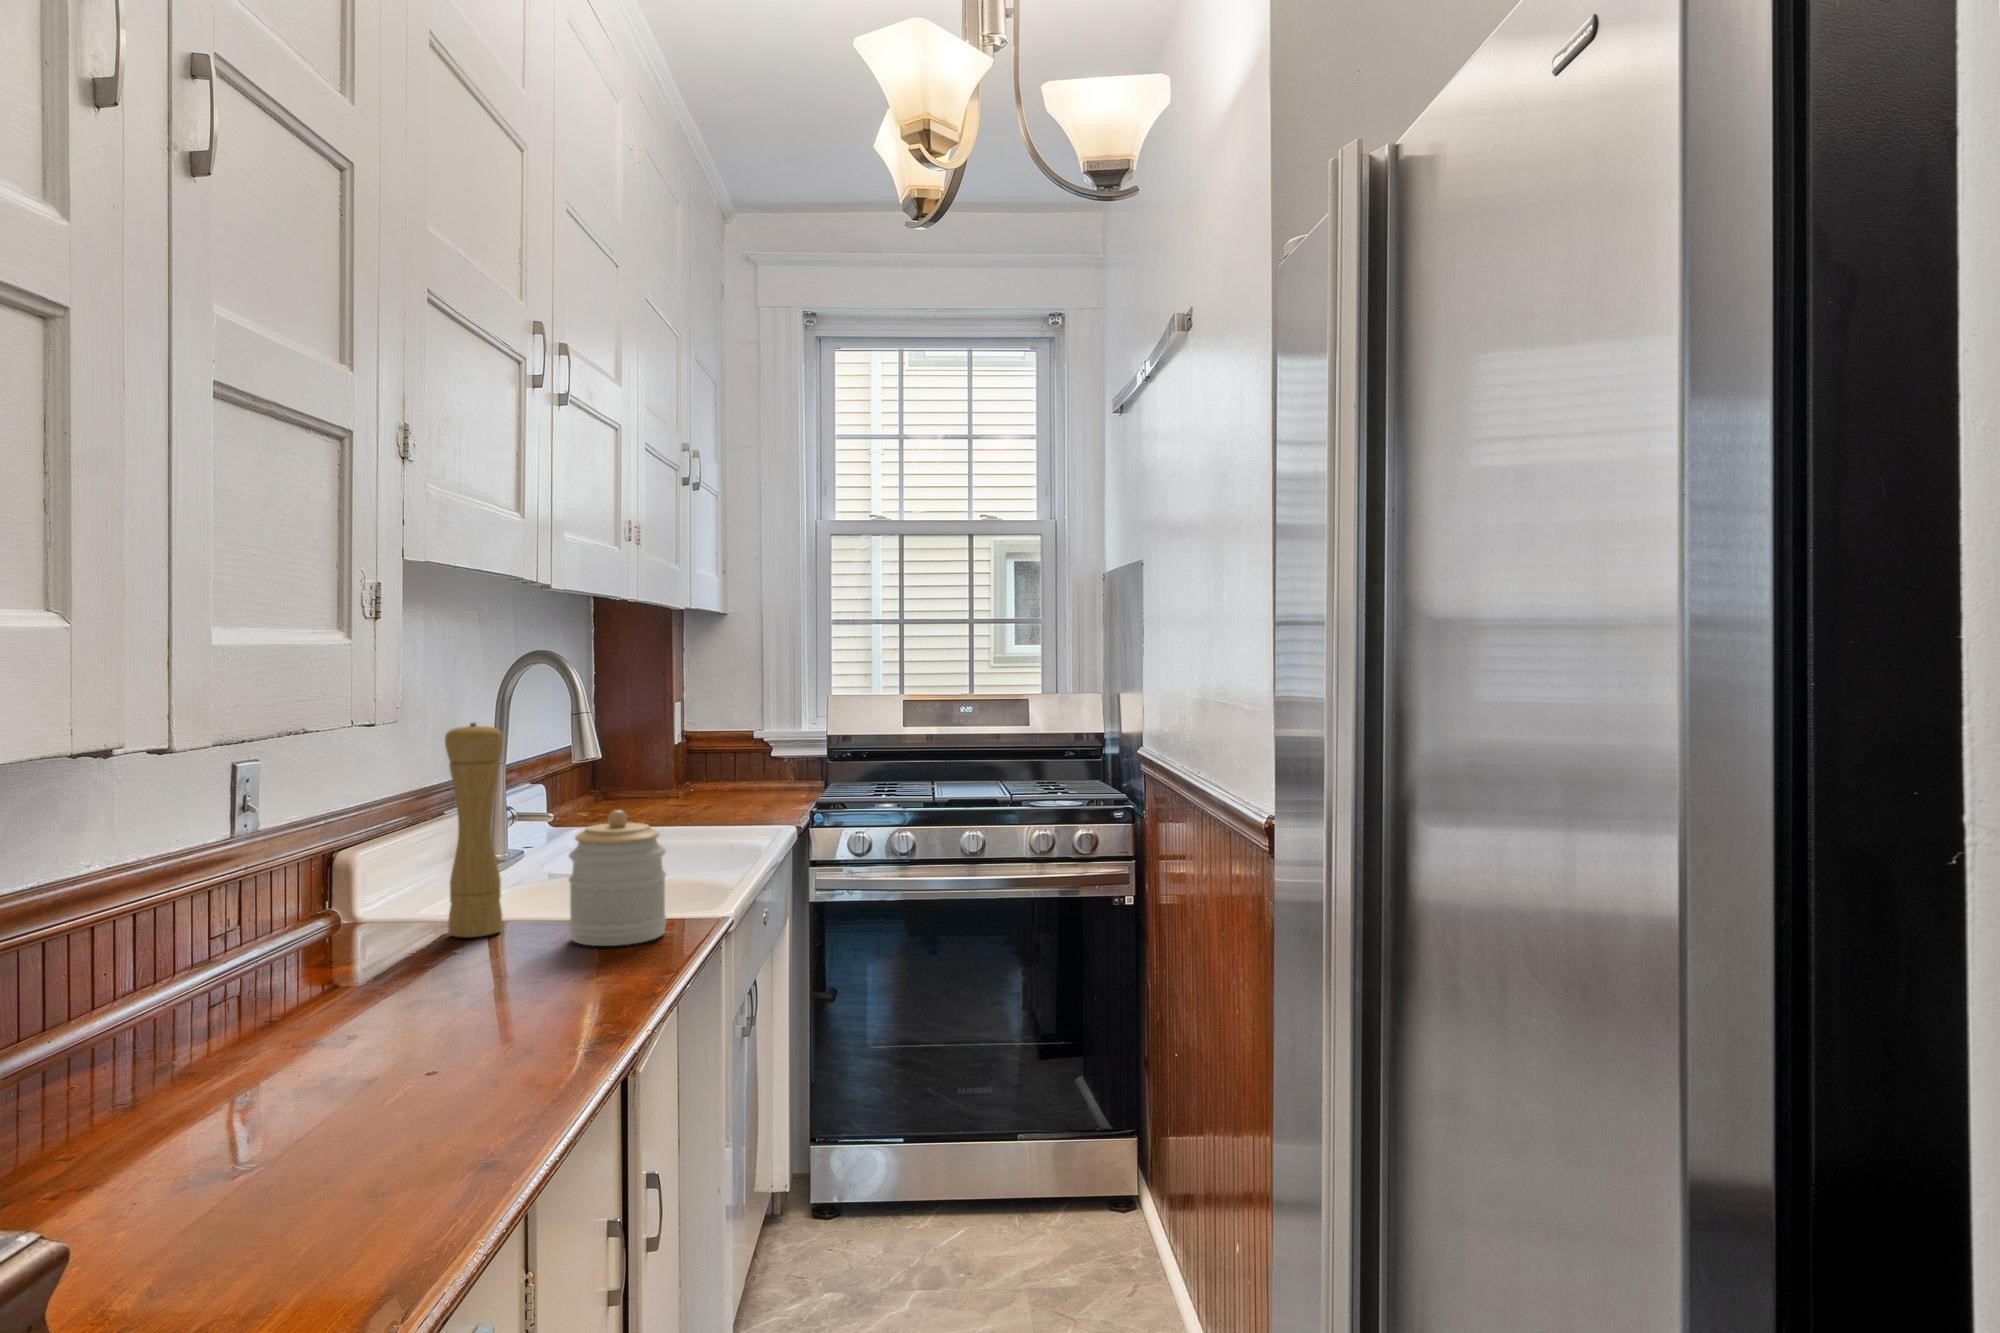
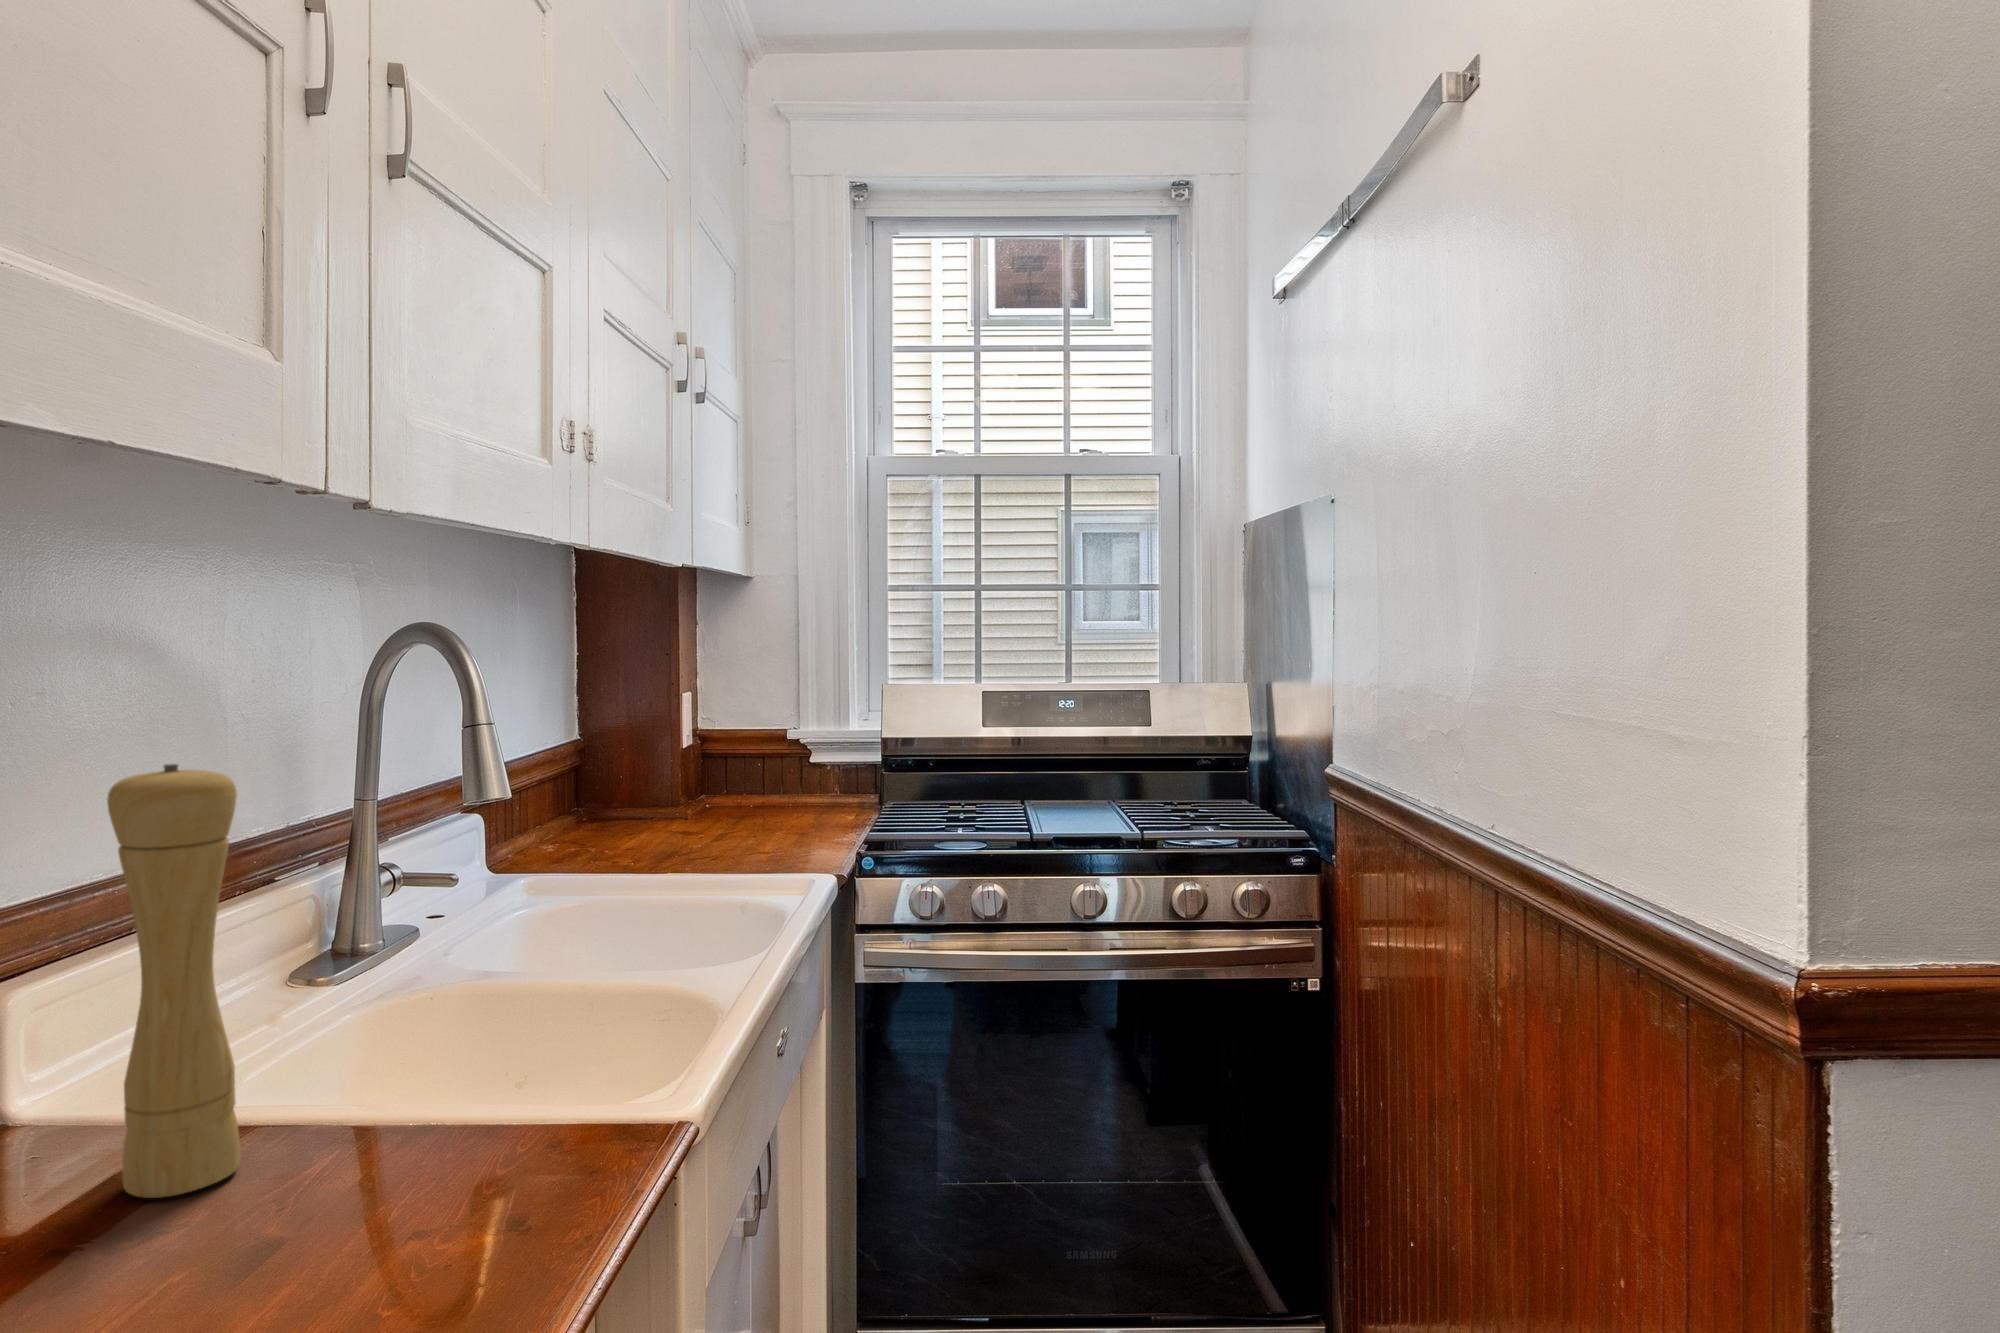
jar: present [569,810,666,946] -> none [334,948,548,1250]

